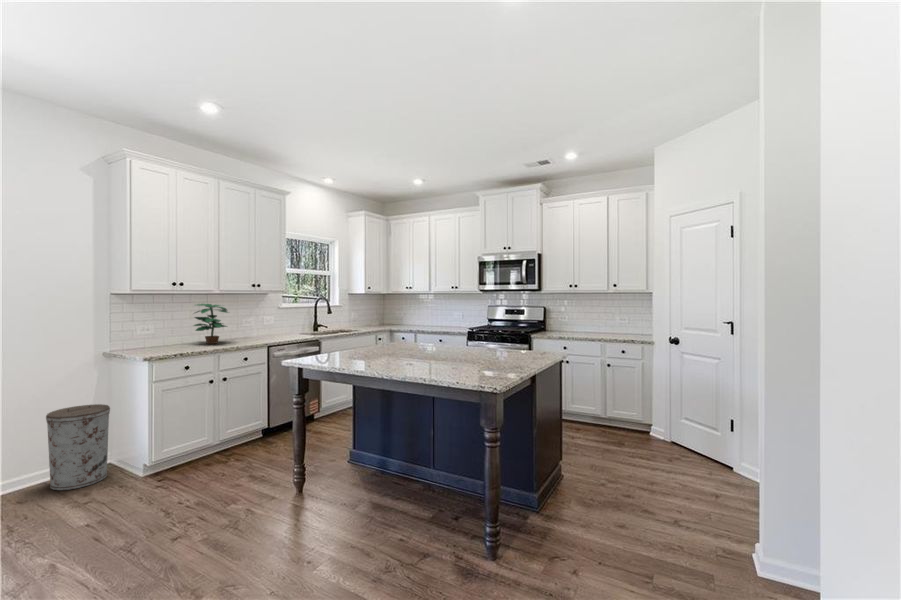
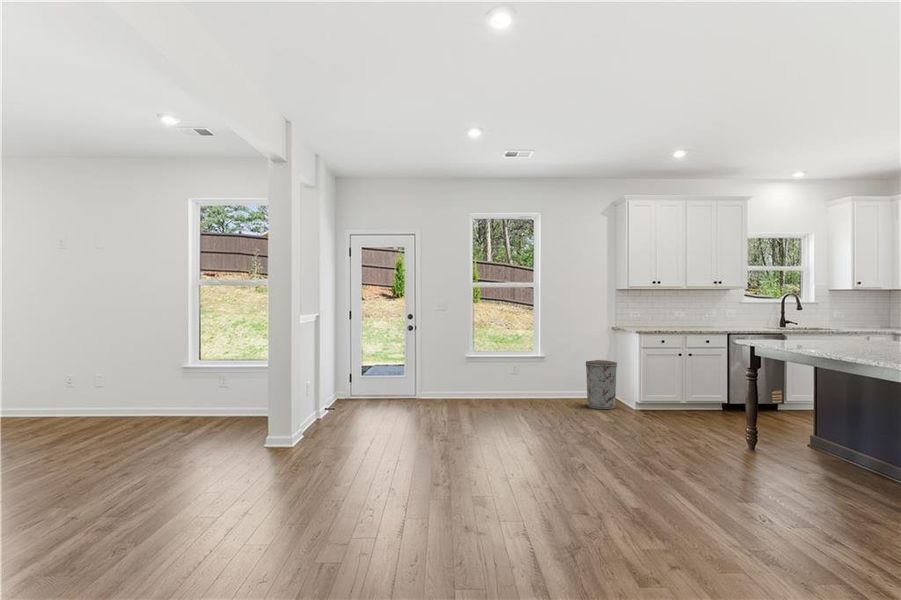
potted plant: present [194,304,228,344] -> none [667,297,695,328]

